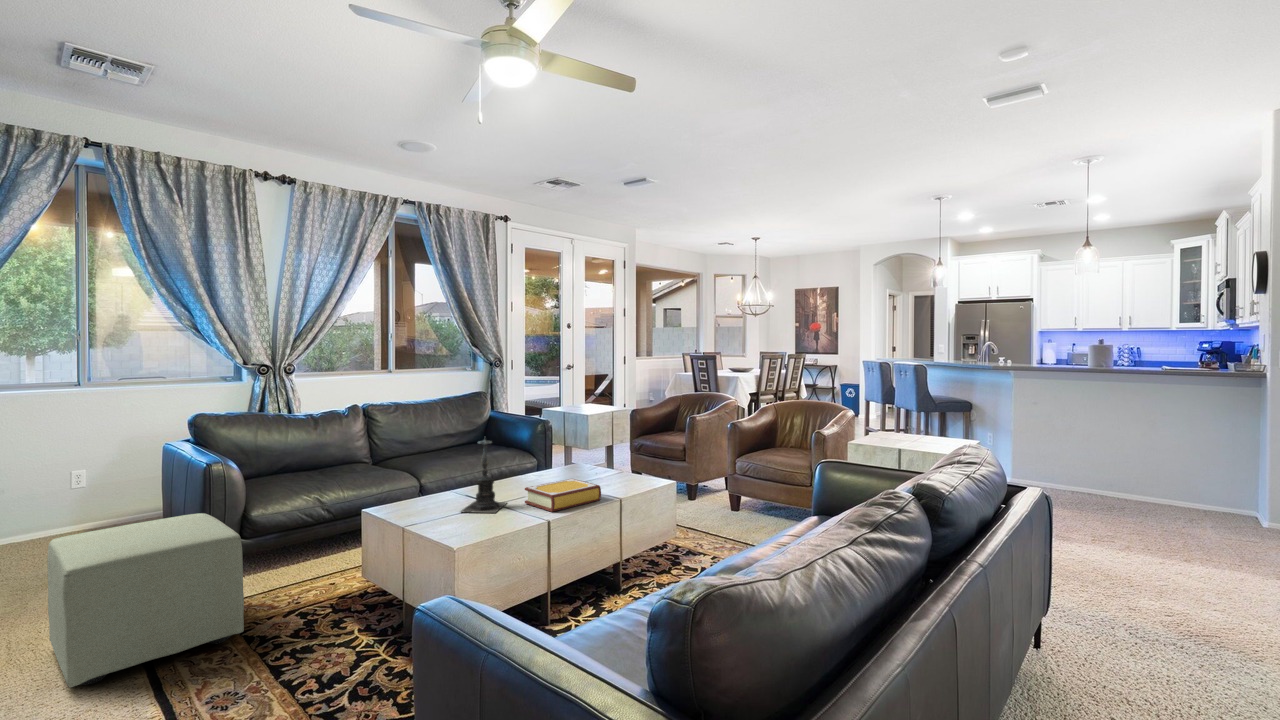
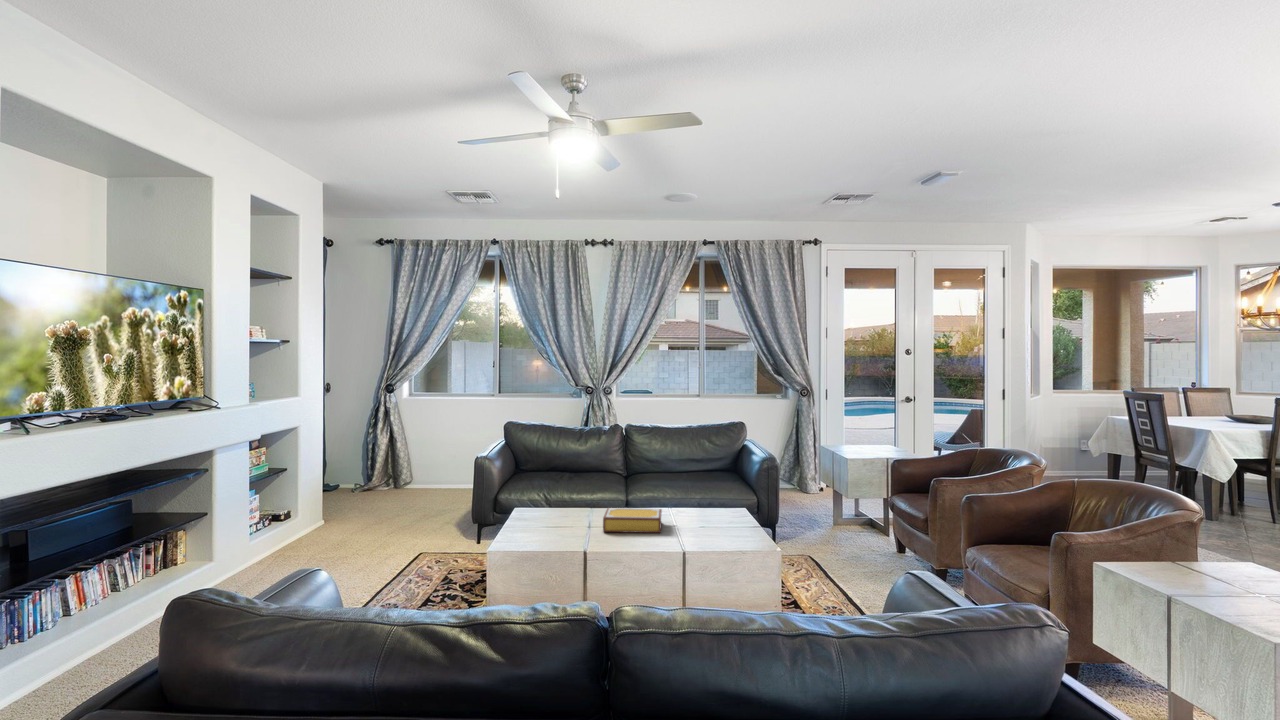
candle holder: present [461,436,507,513] -> none [556,453,601,524]
ottoman: present [47,513,244,687] -> none [355,488,462,574]

